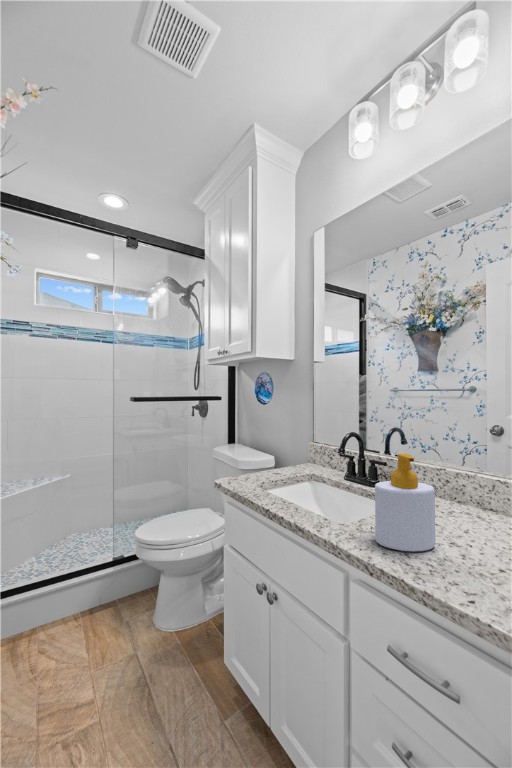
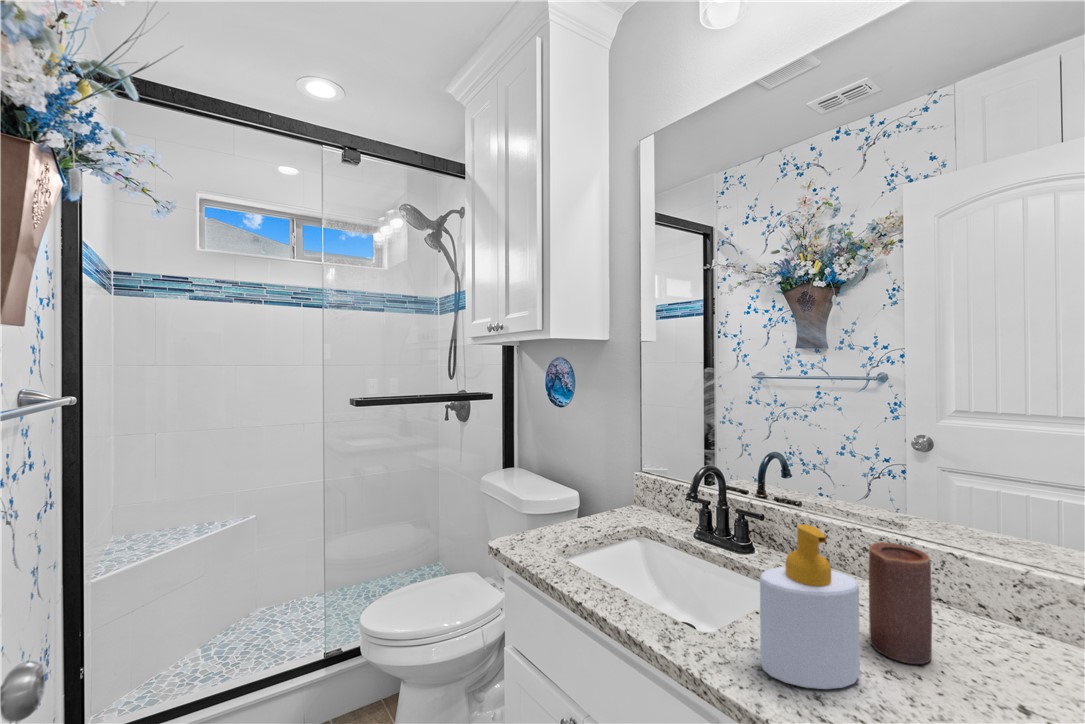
candle: none [444,469,482,540] -> present [869,542,932,664]

